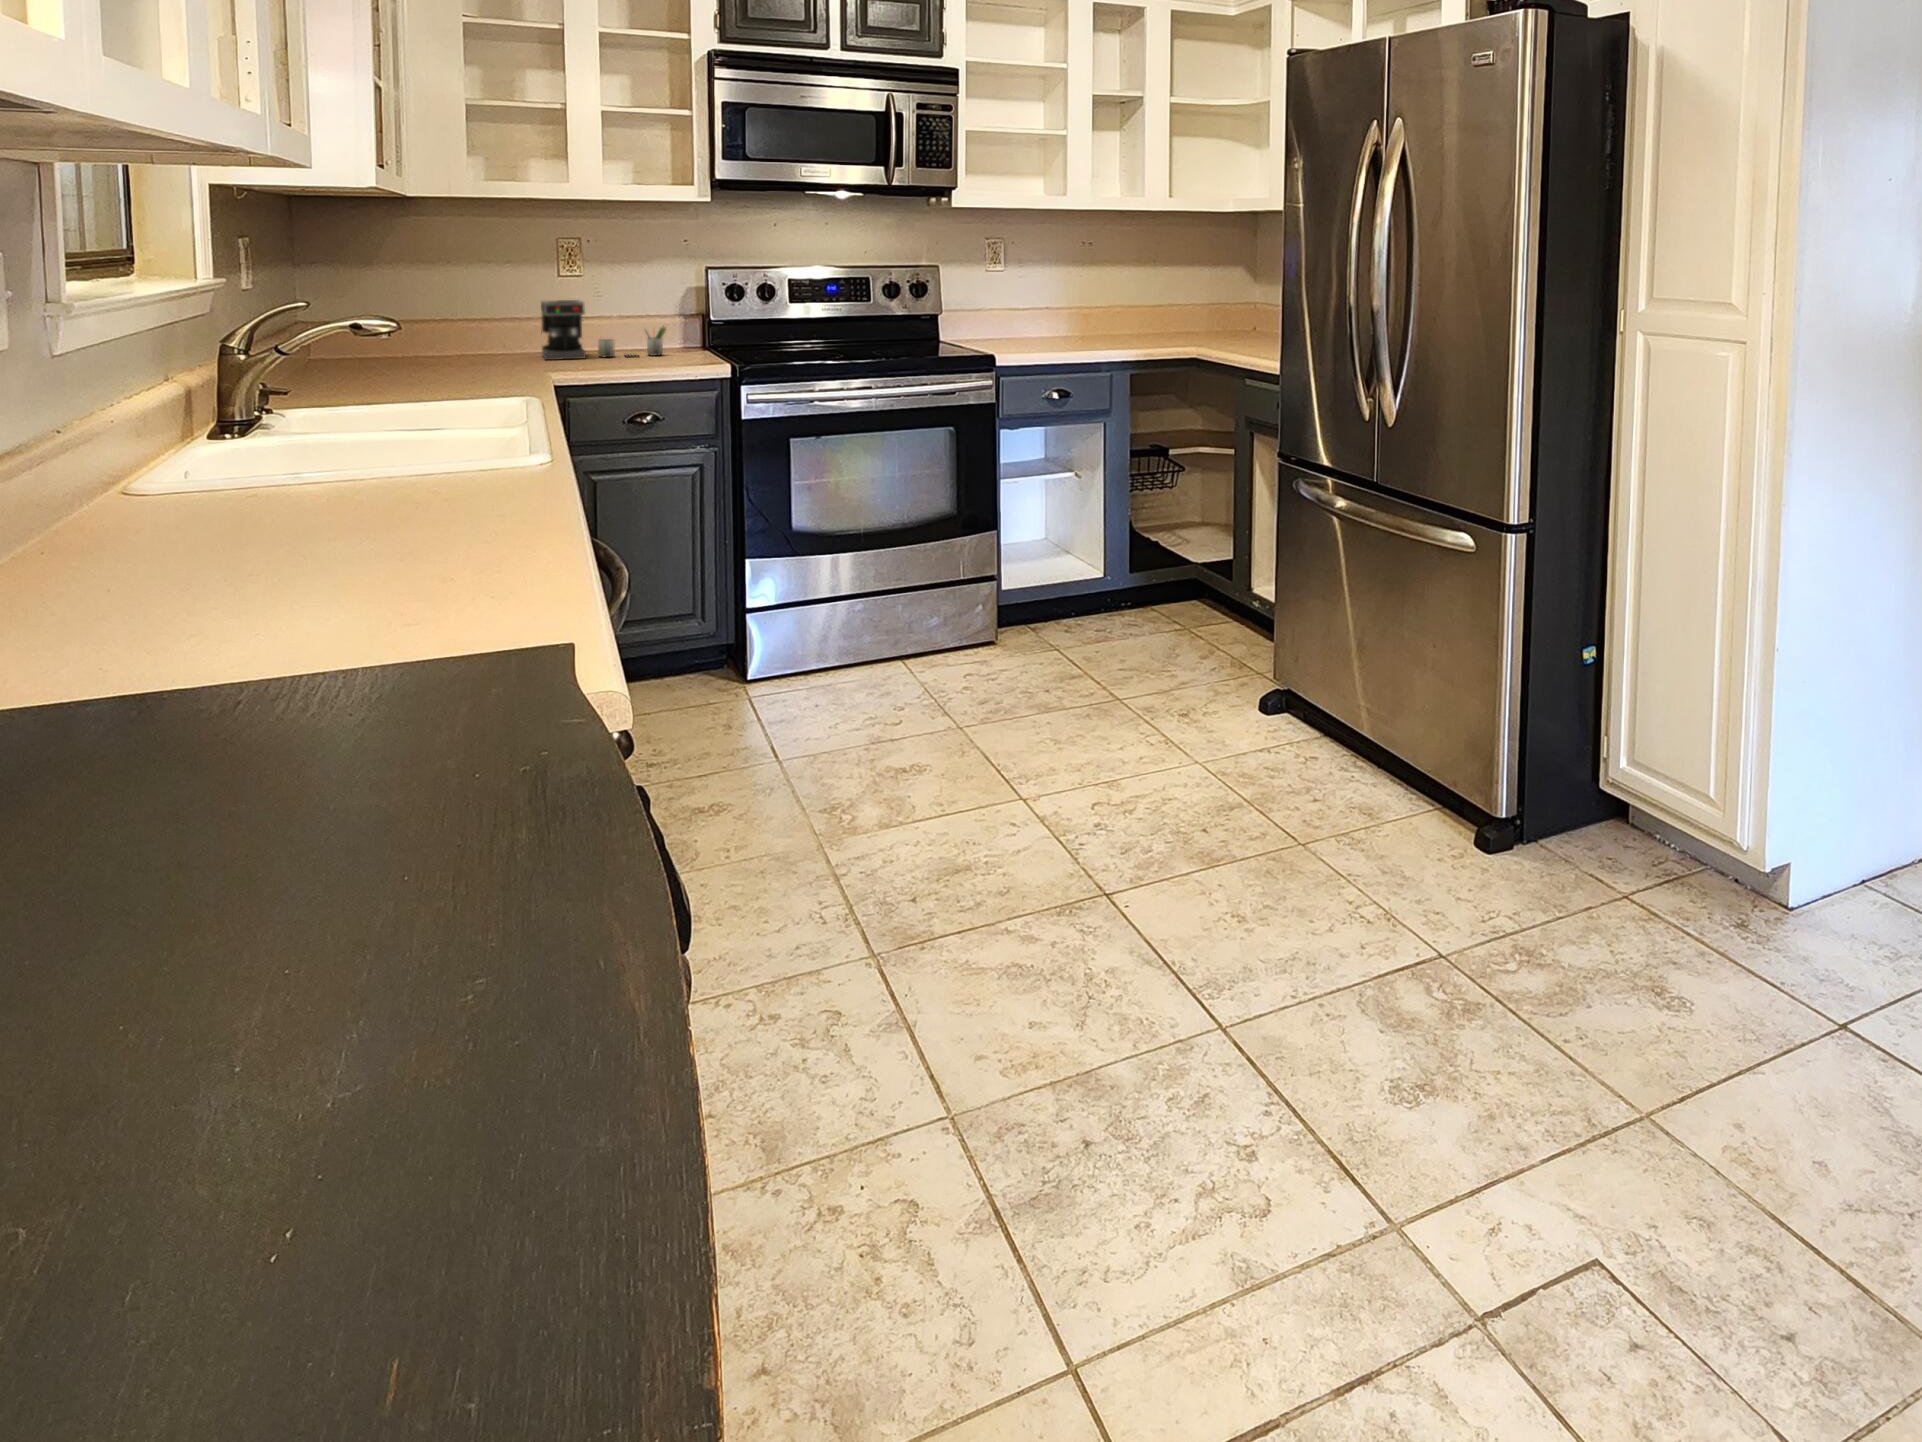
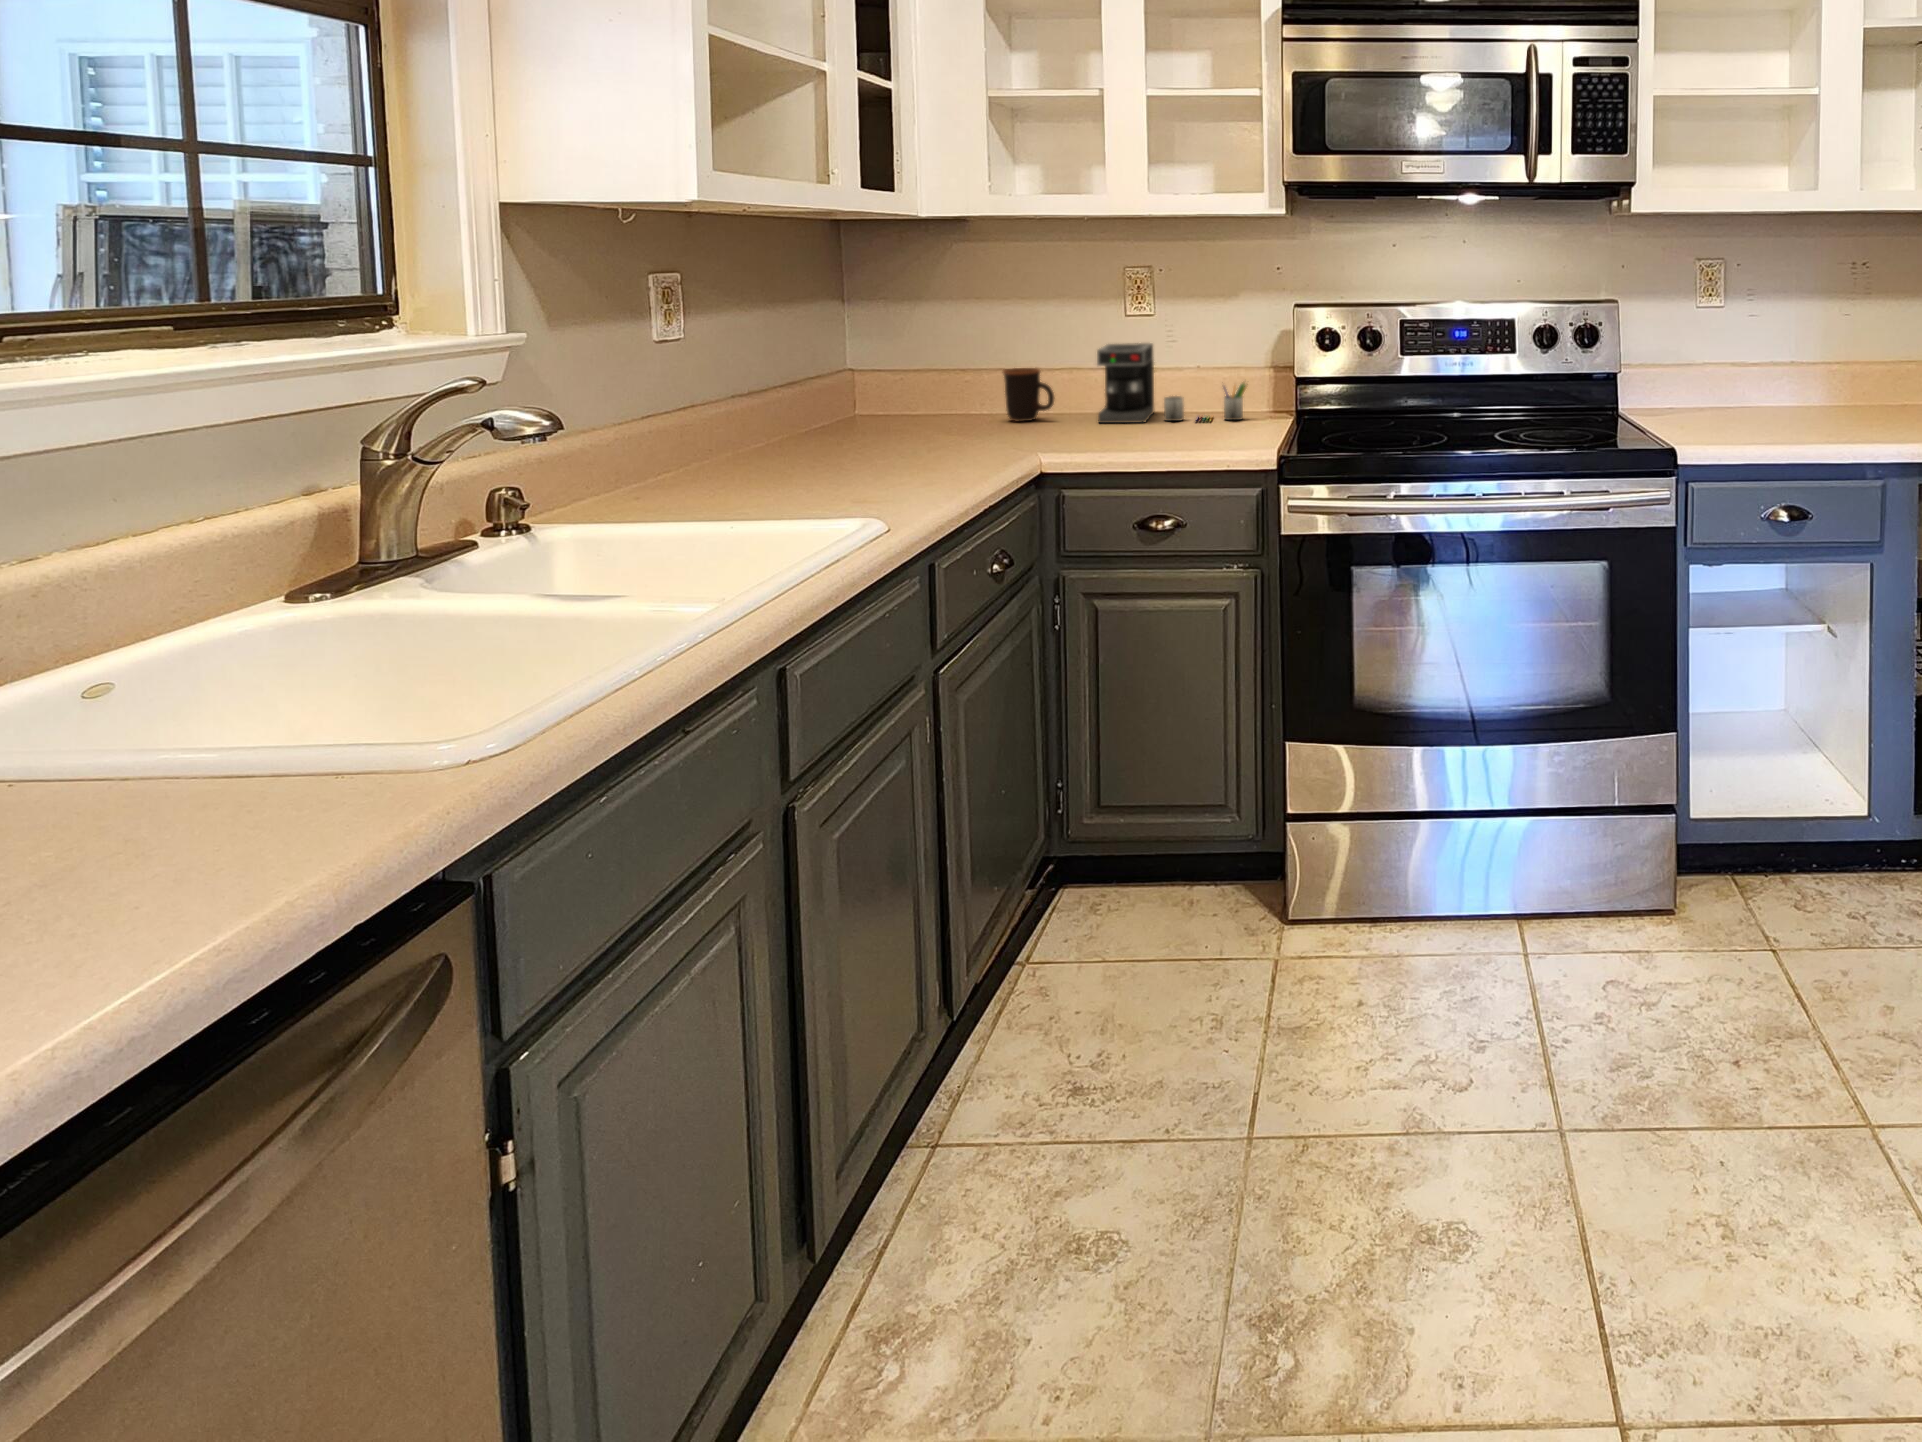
mug: none [454,319,504,361] -> present [1003,368,1054,422]

